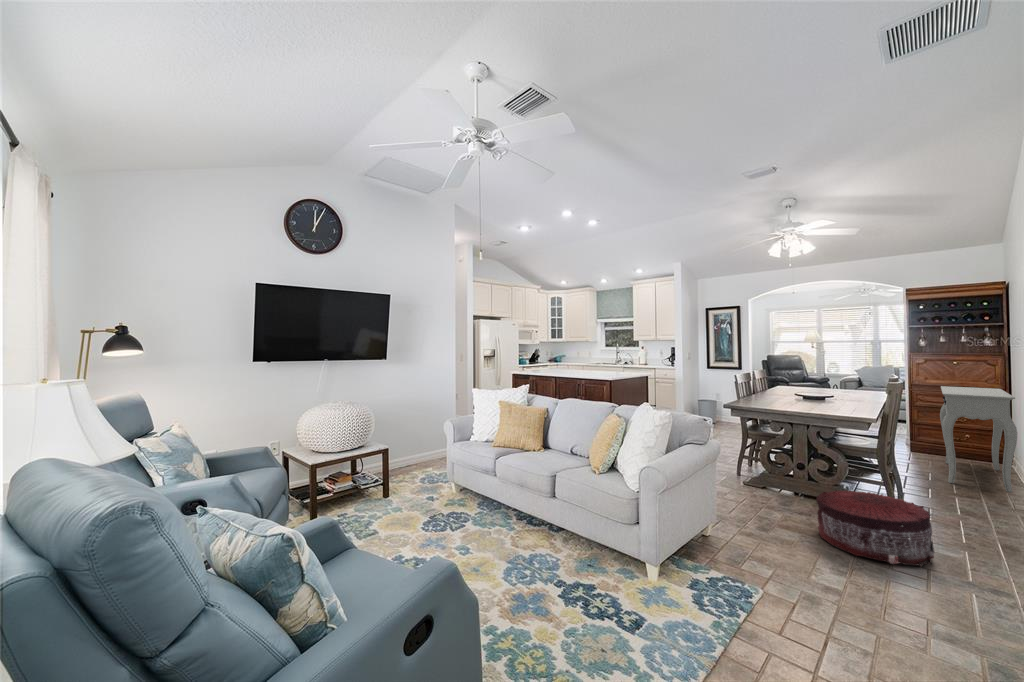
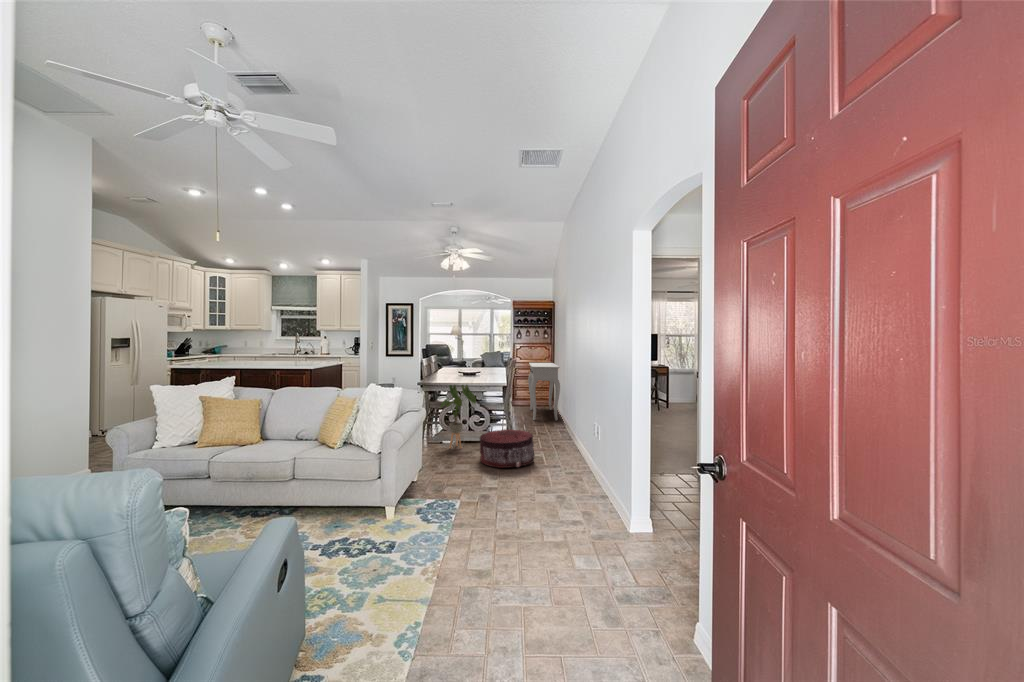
house plant: none [755,412,815,504] -> present [441,385,476,448]

